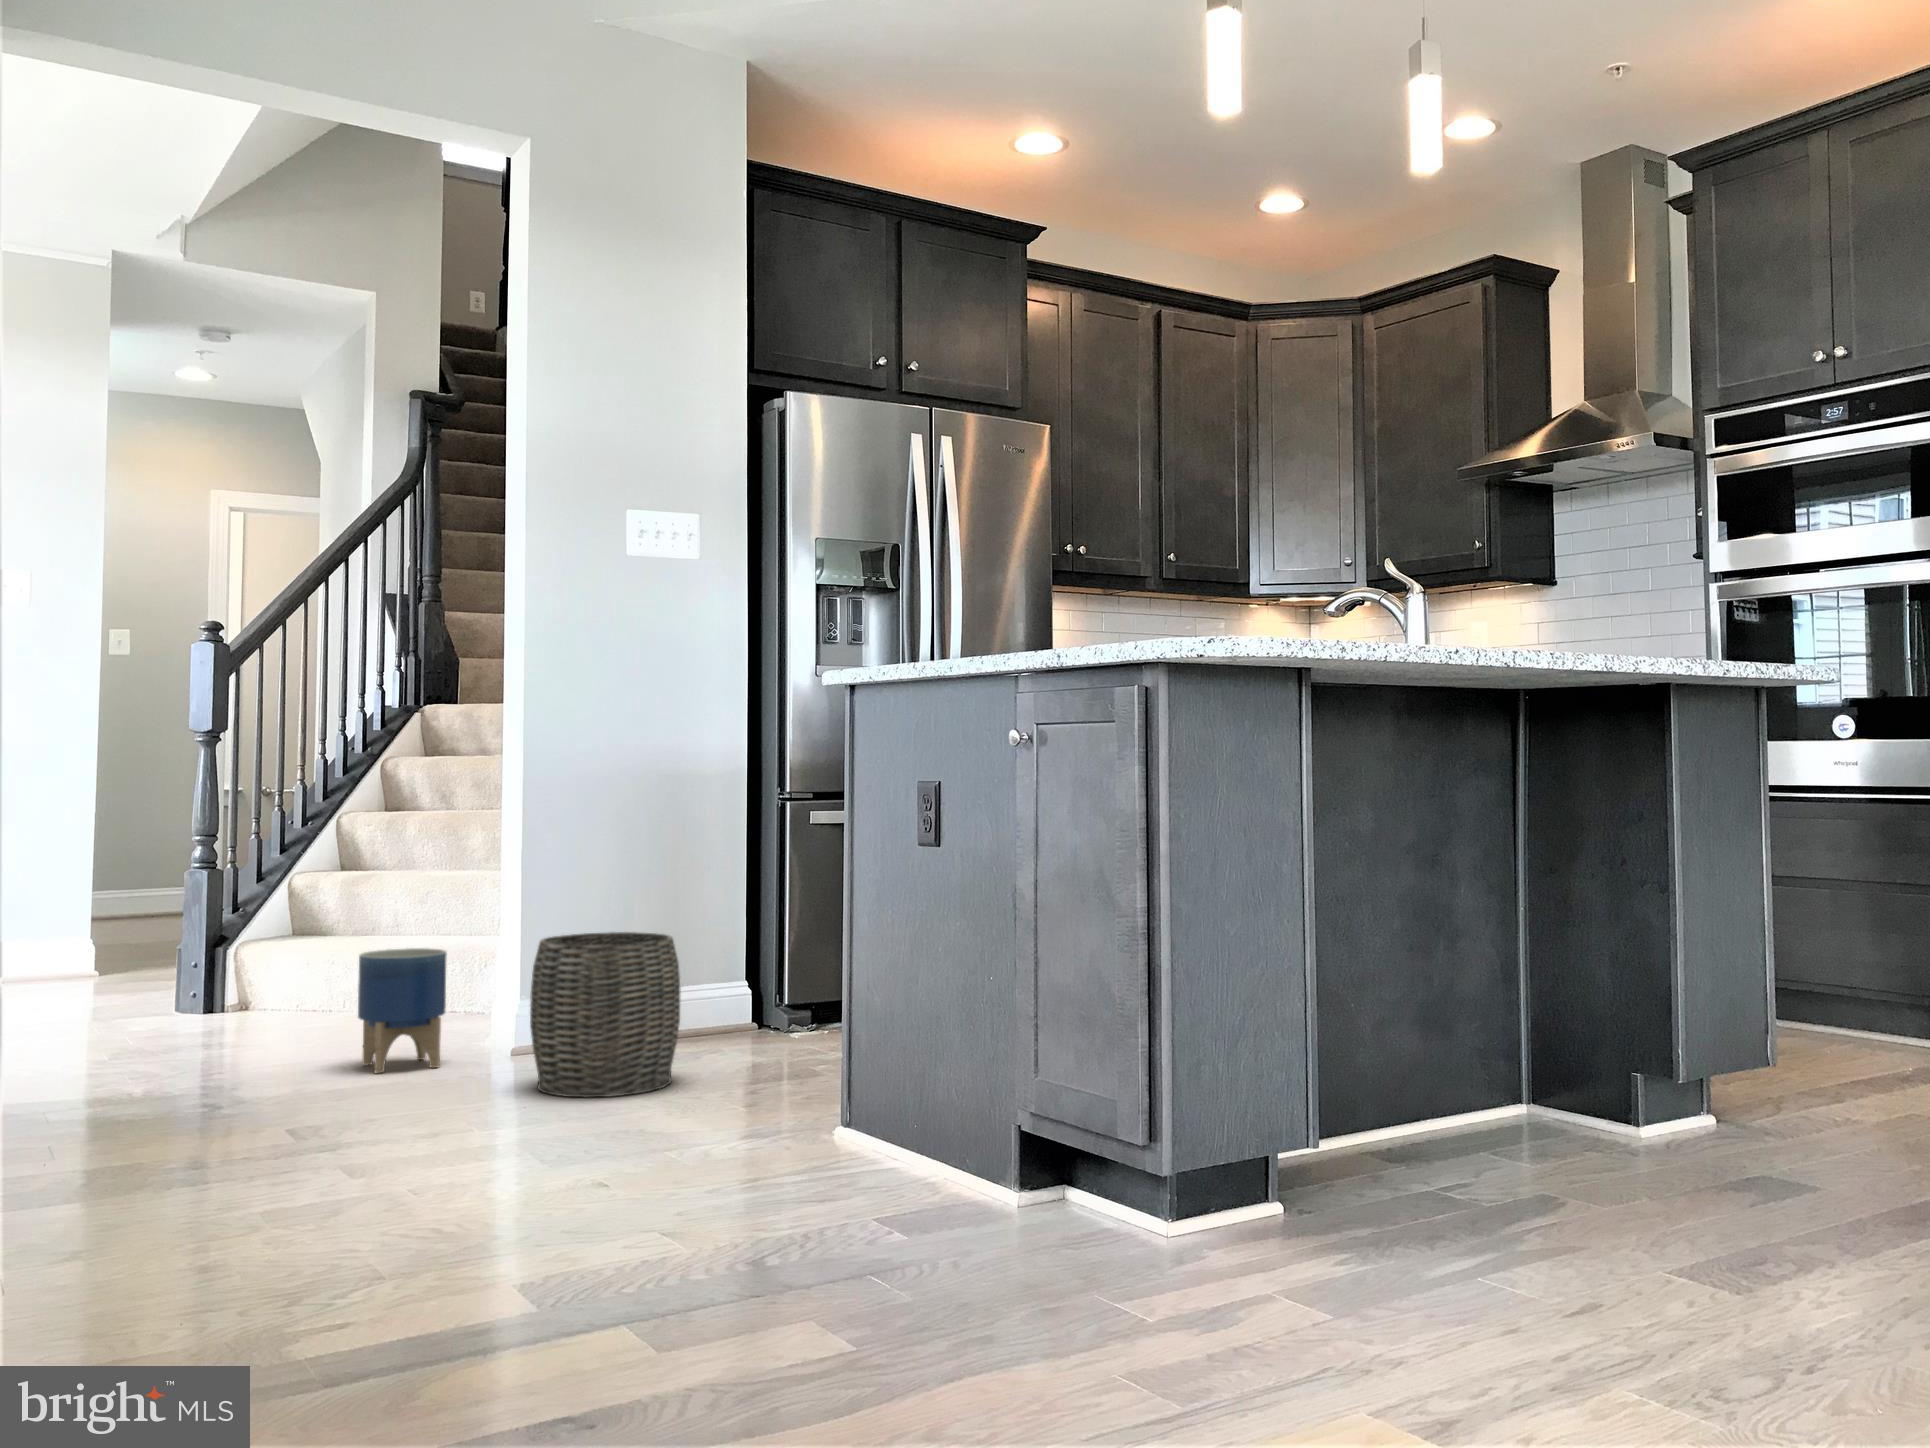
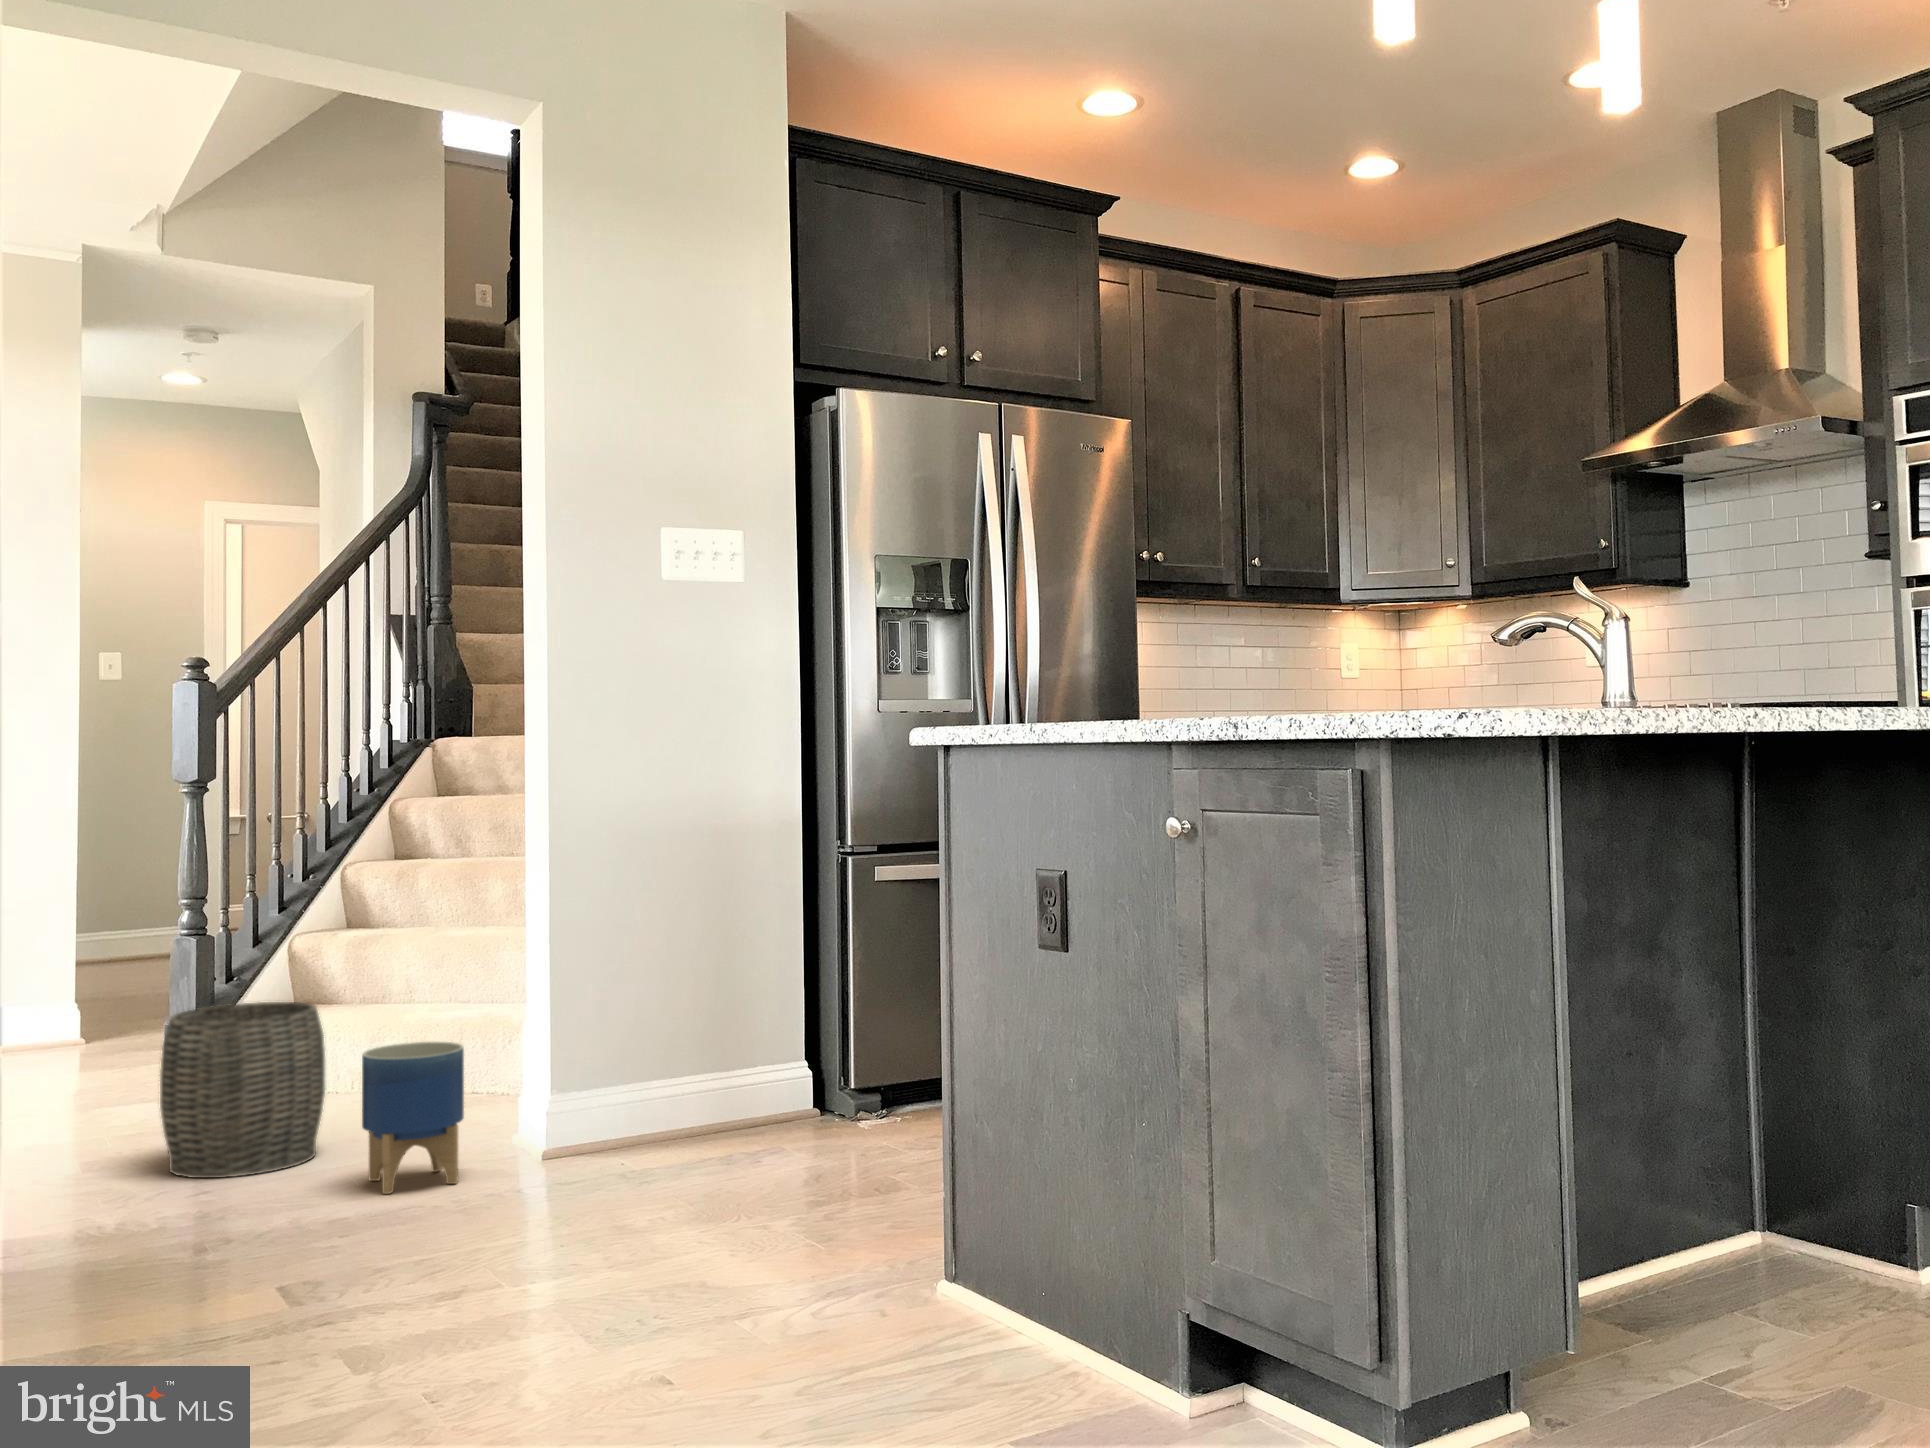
woven basket: present [530,932,680,1097] -> present [160,1002,325,1178]

